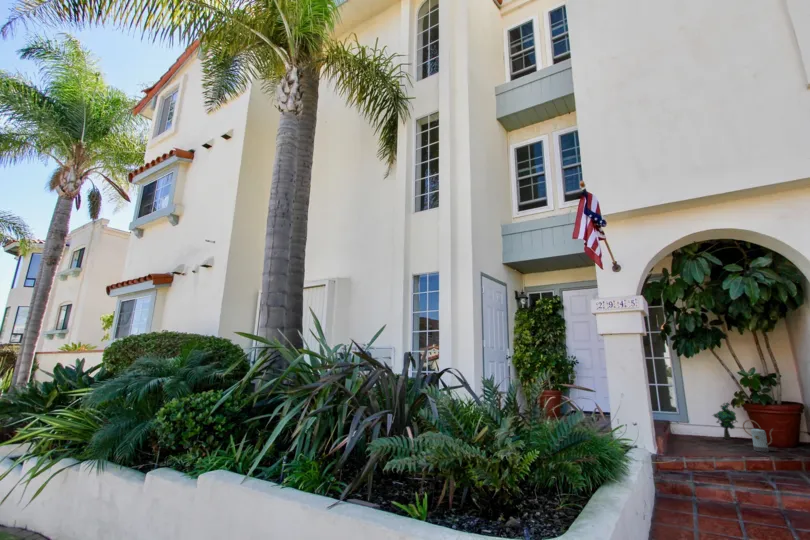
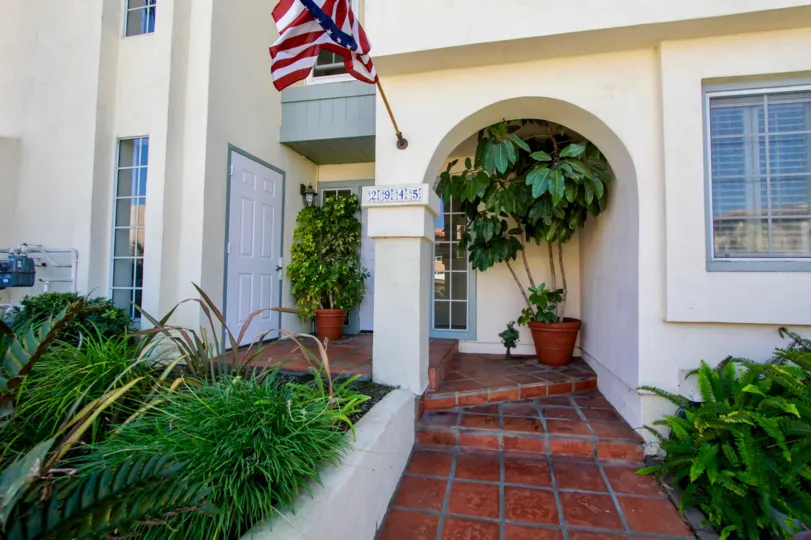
watering can: present [743,420,773,452] -> none [523,344,553,380]

